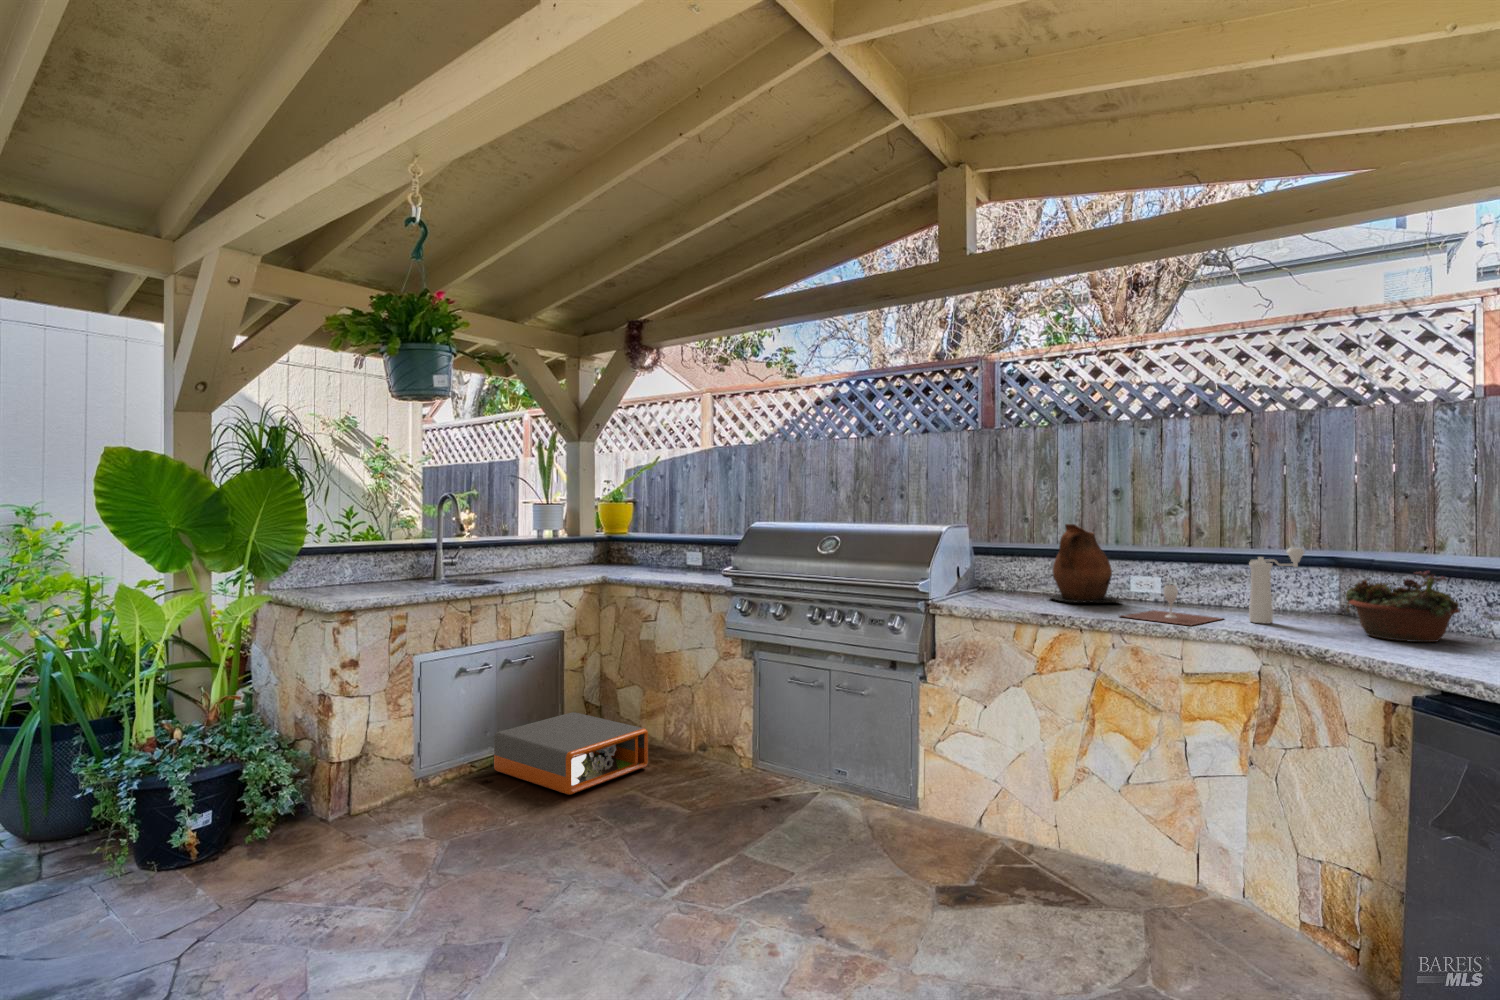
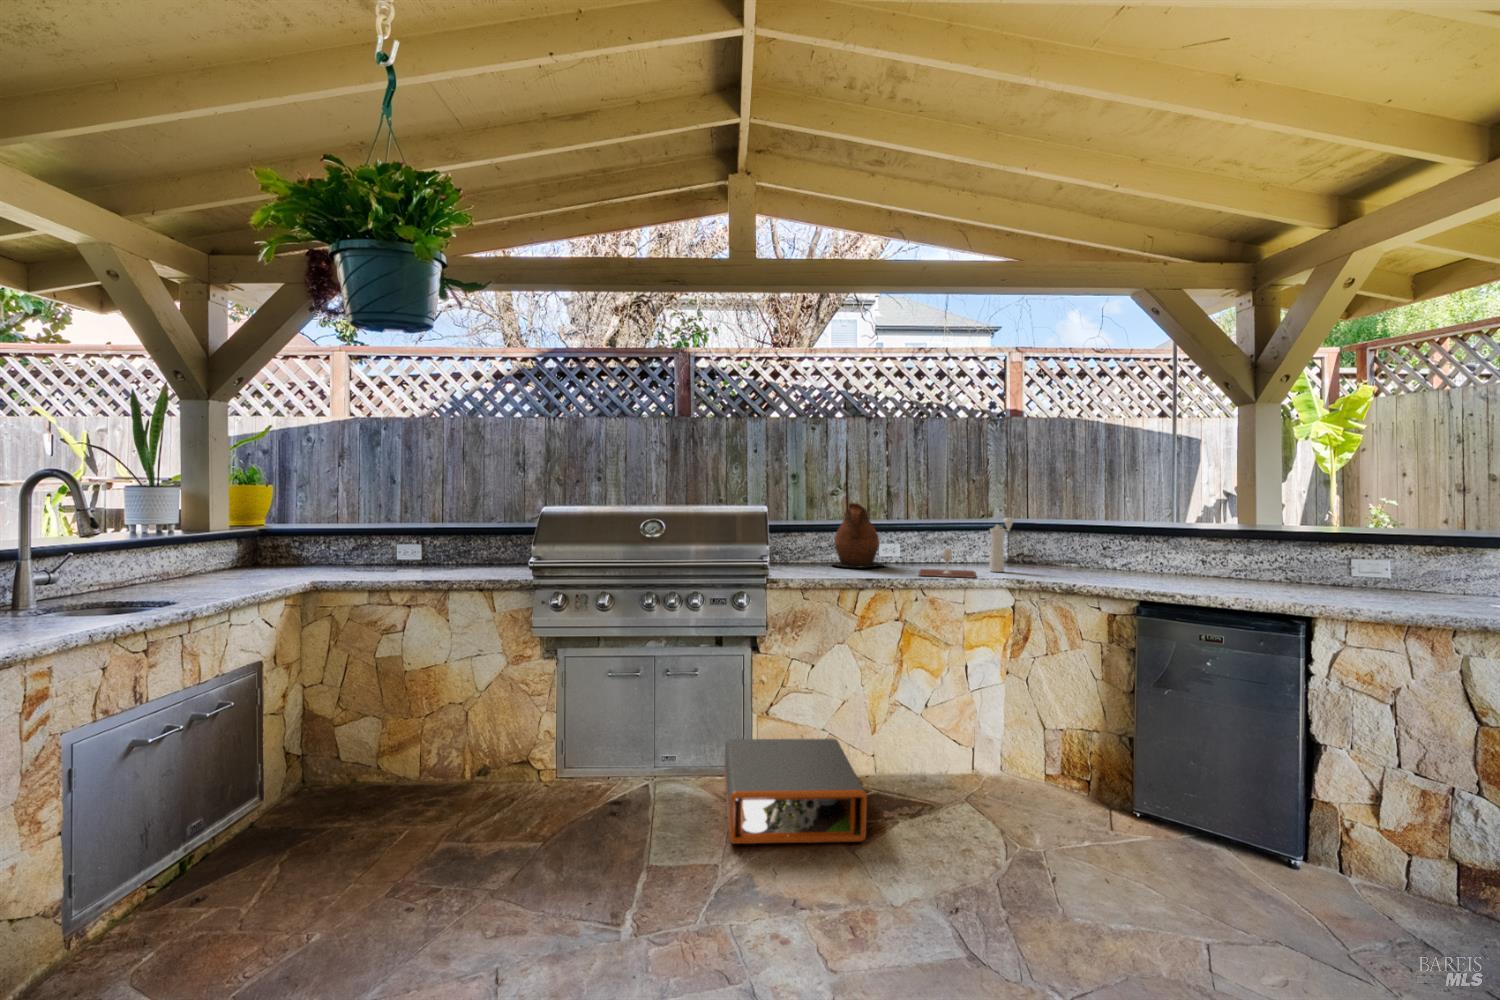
succulent planter: present [1345,571,1460,642] -> none [1048,530,1121,576]
storage box: present [494,712,648,795] -> present [724,739,867,844]

